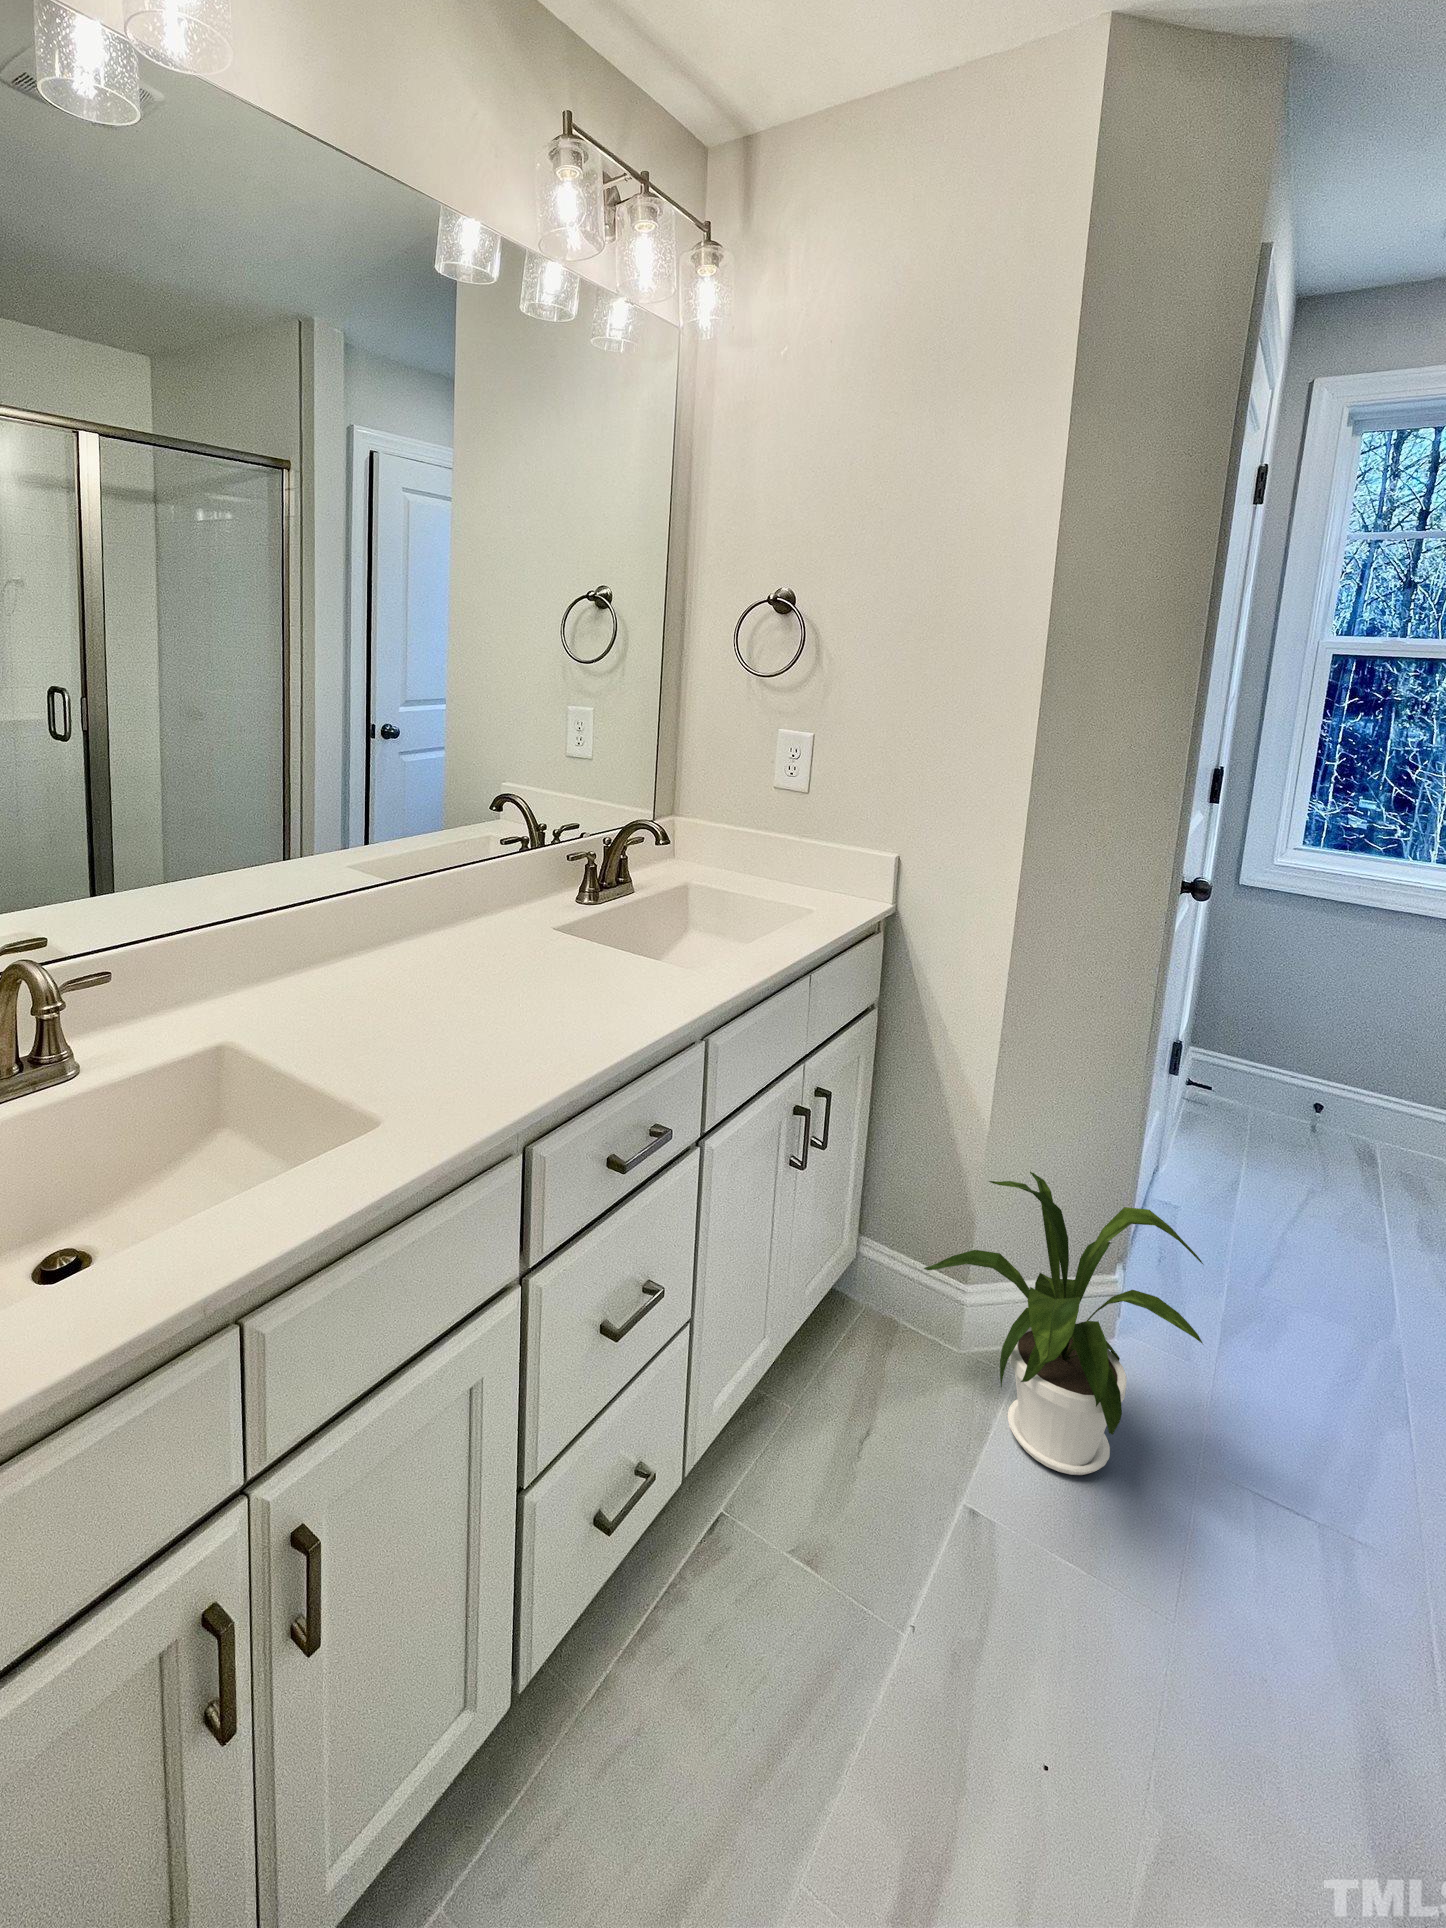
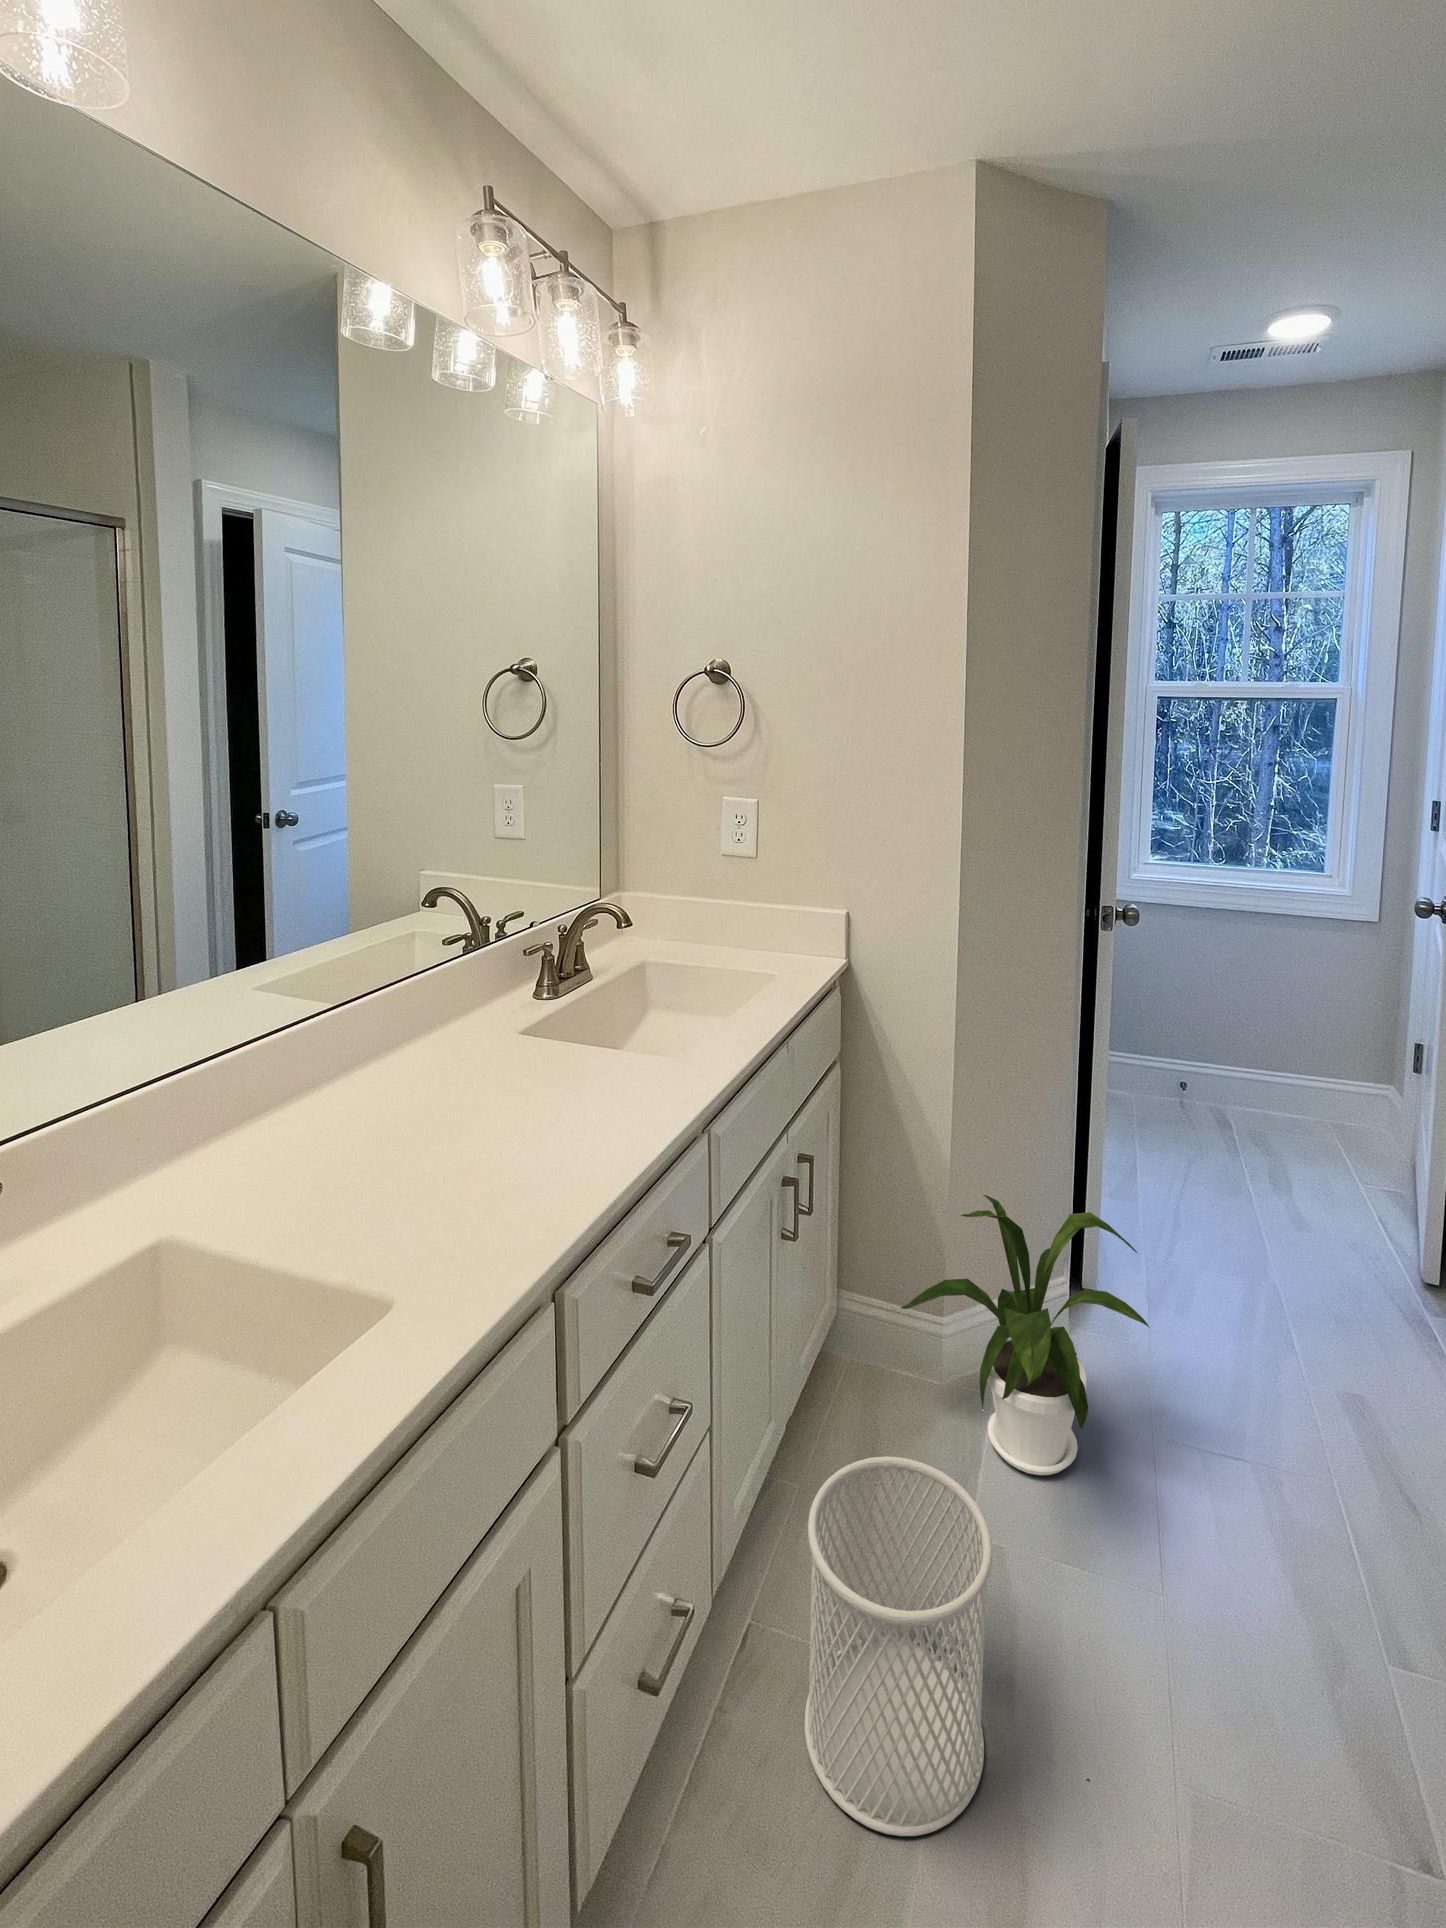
wastebasket: none [759,1392,964,1757] -> present [804,1456,992,1836]

